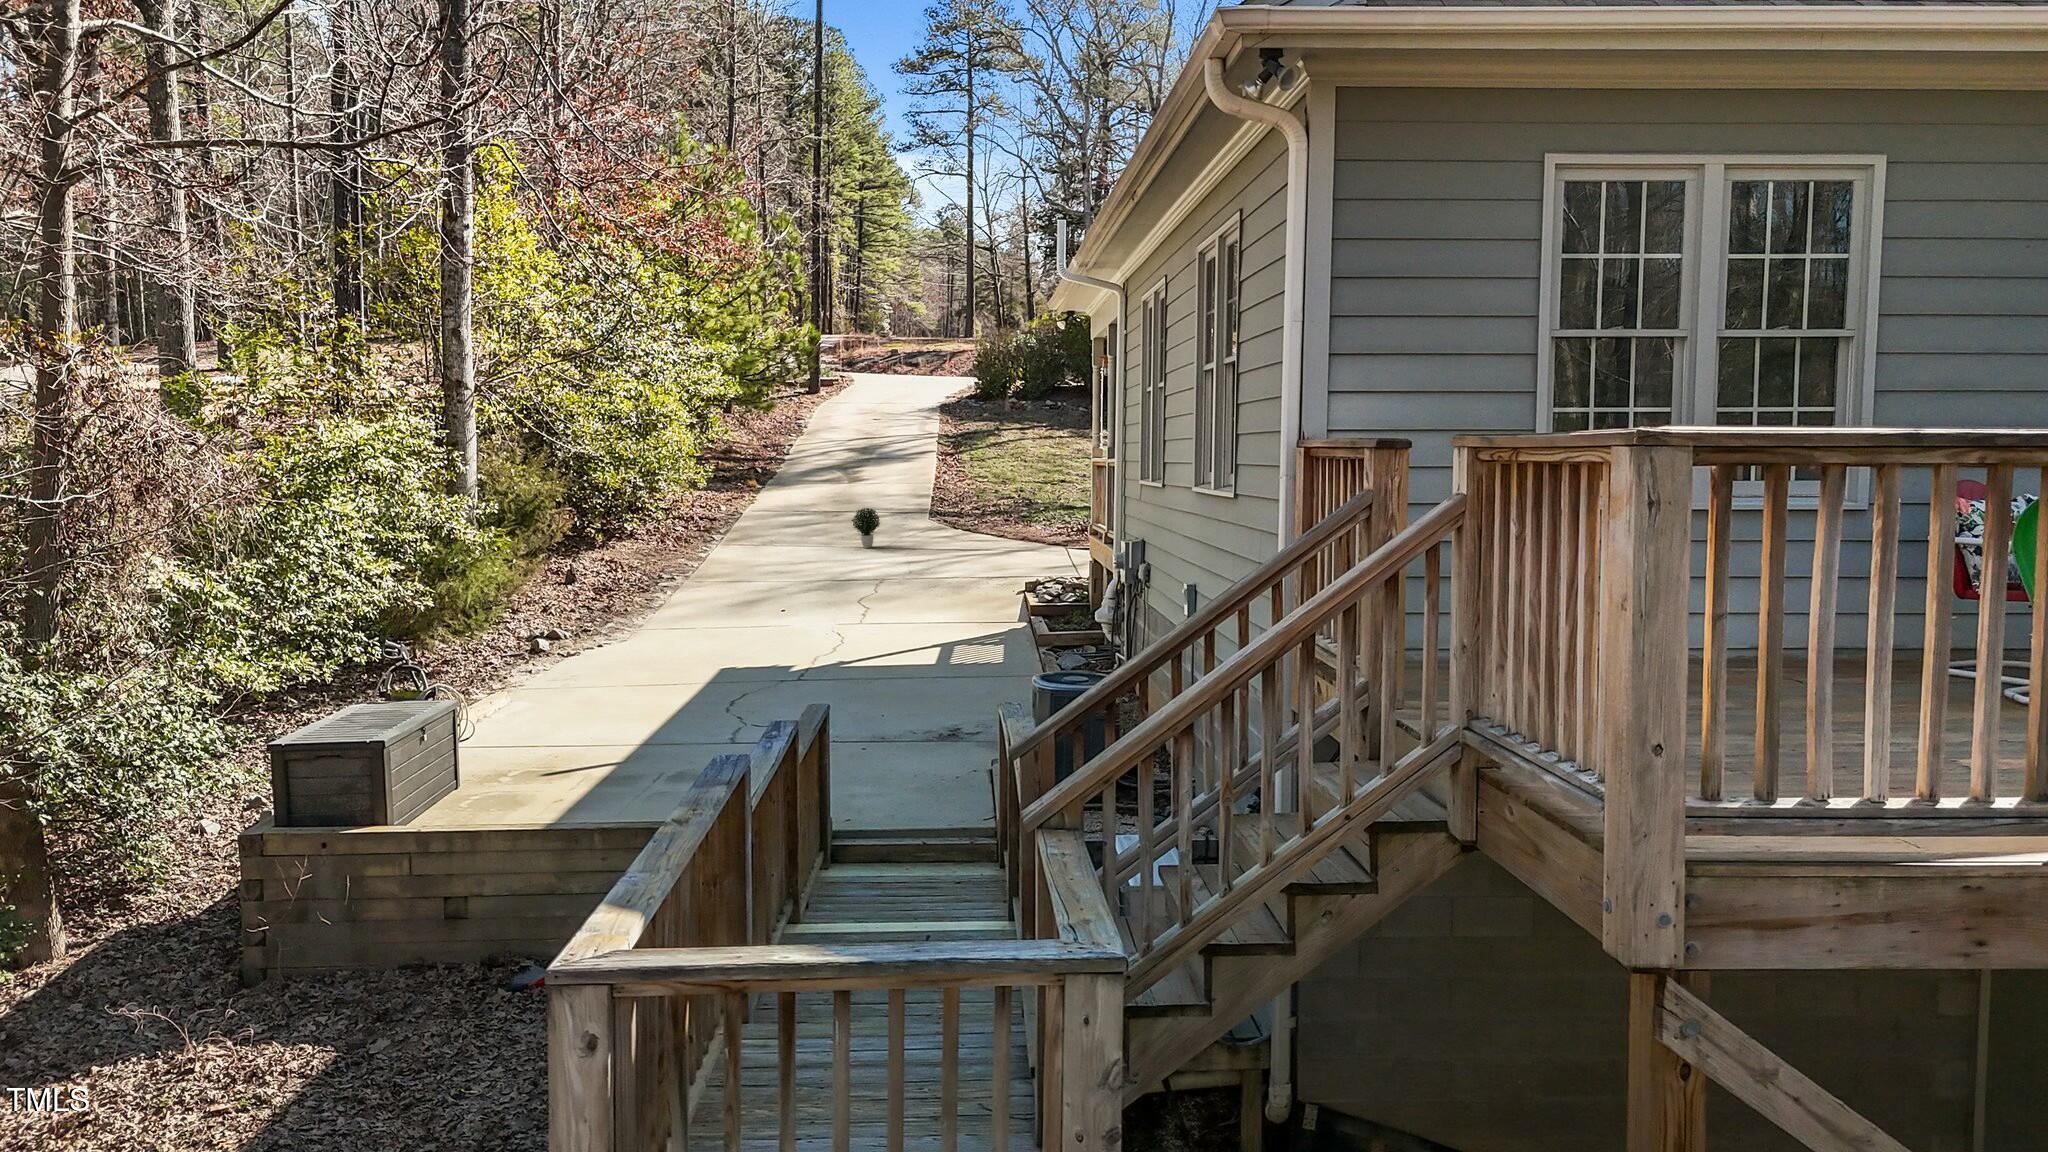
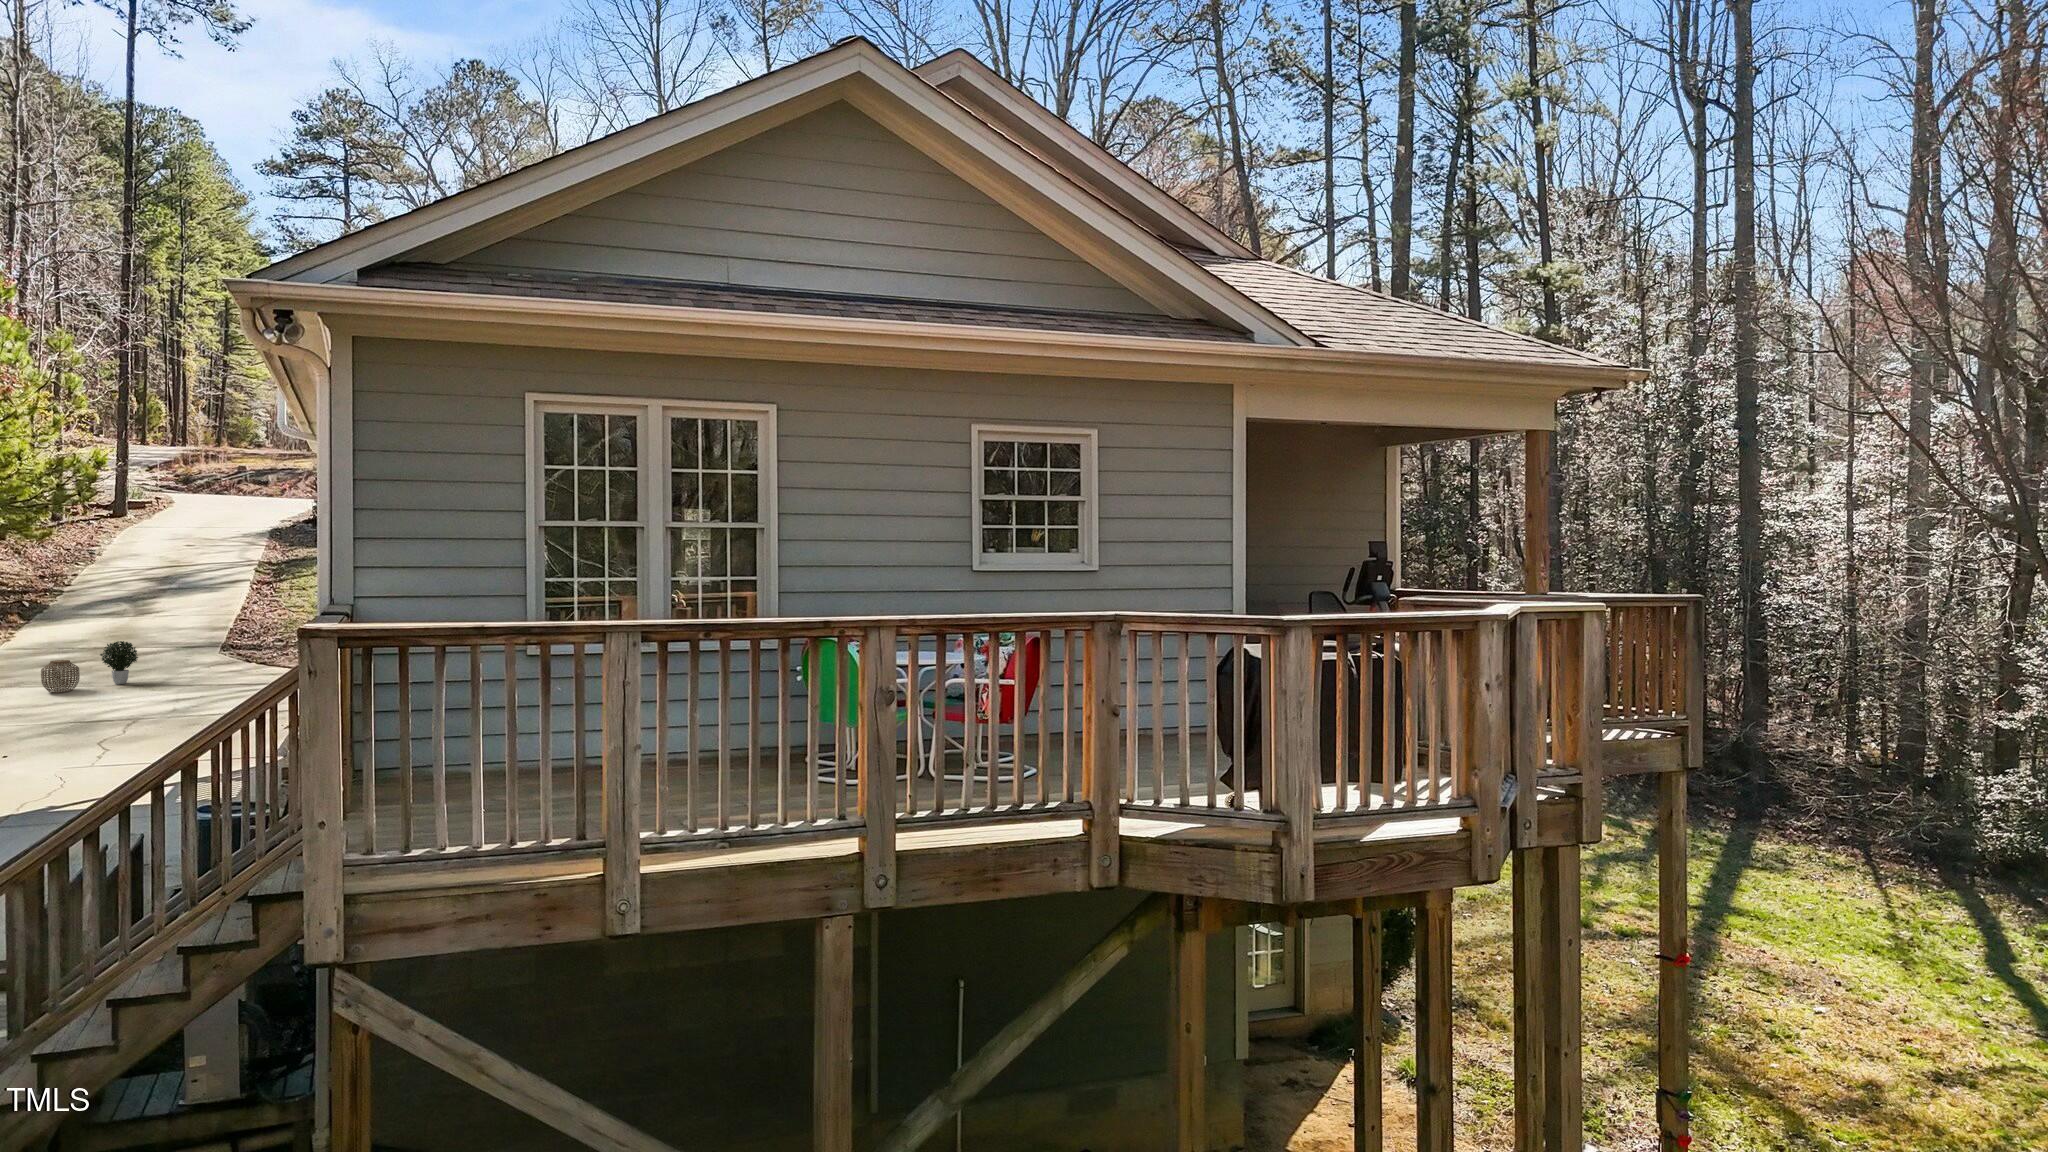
woven basket: none [810,525,838,555] -> present [41,660,80,693]

